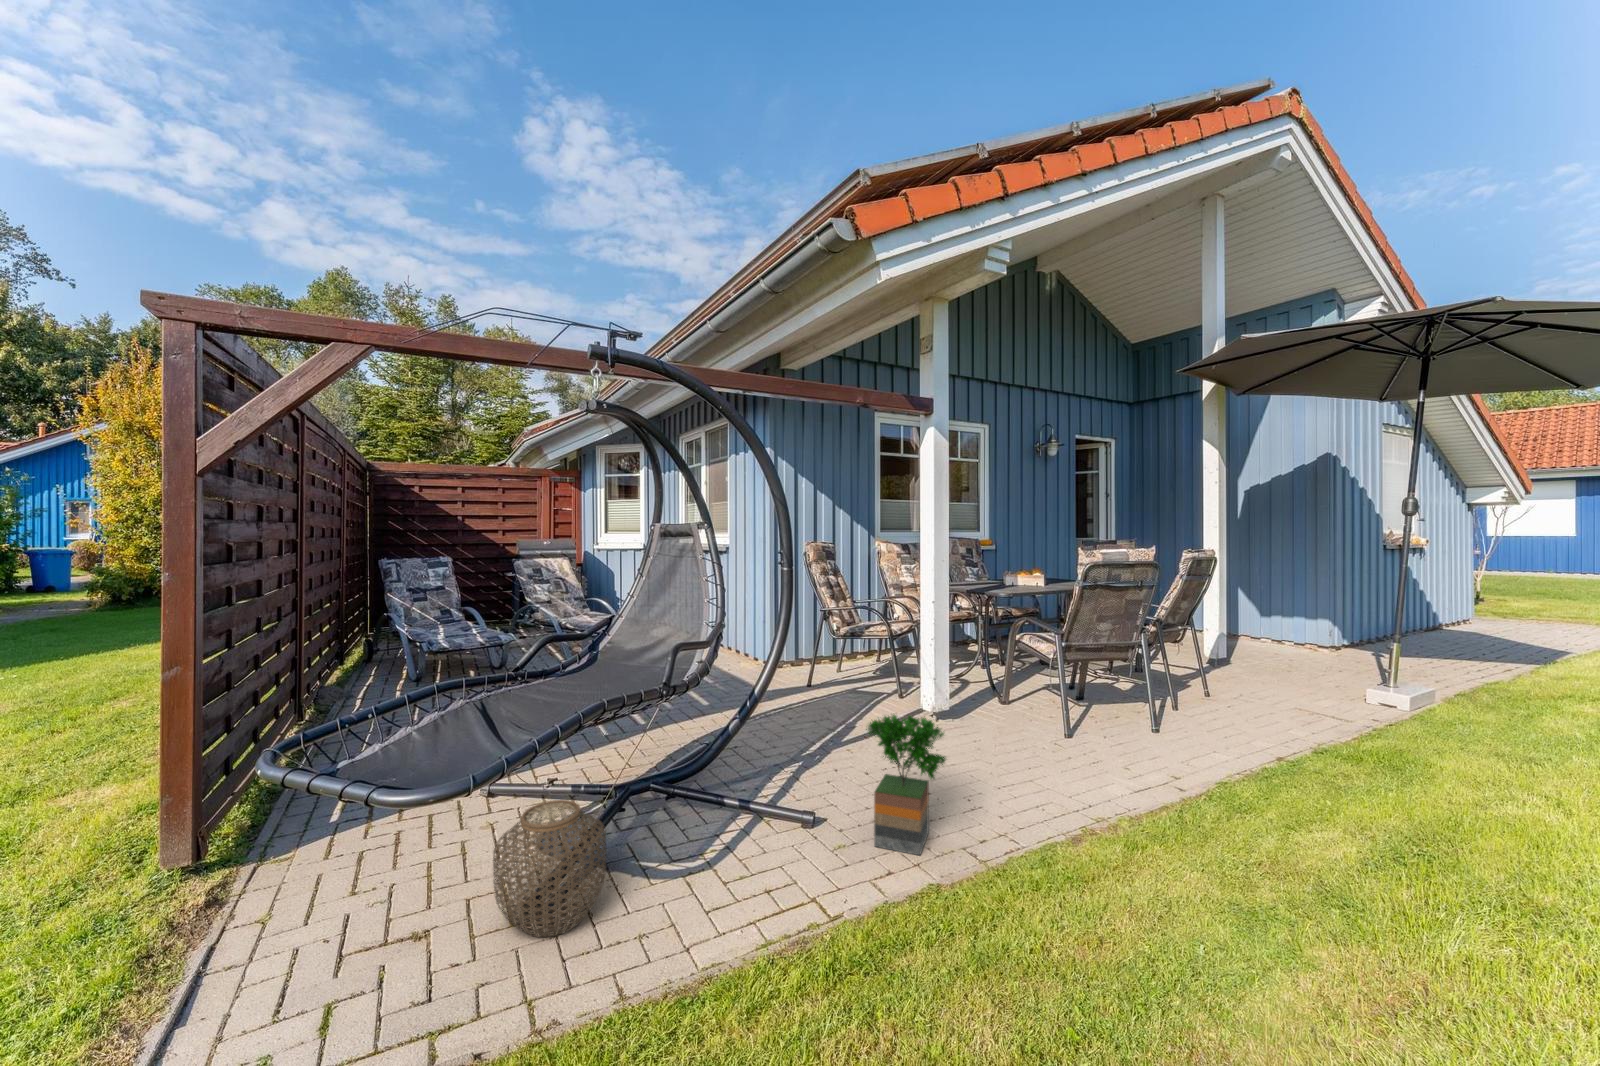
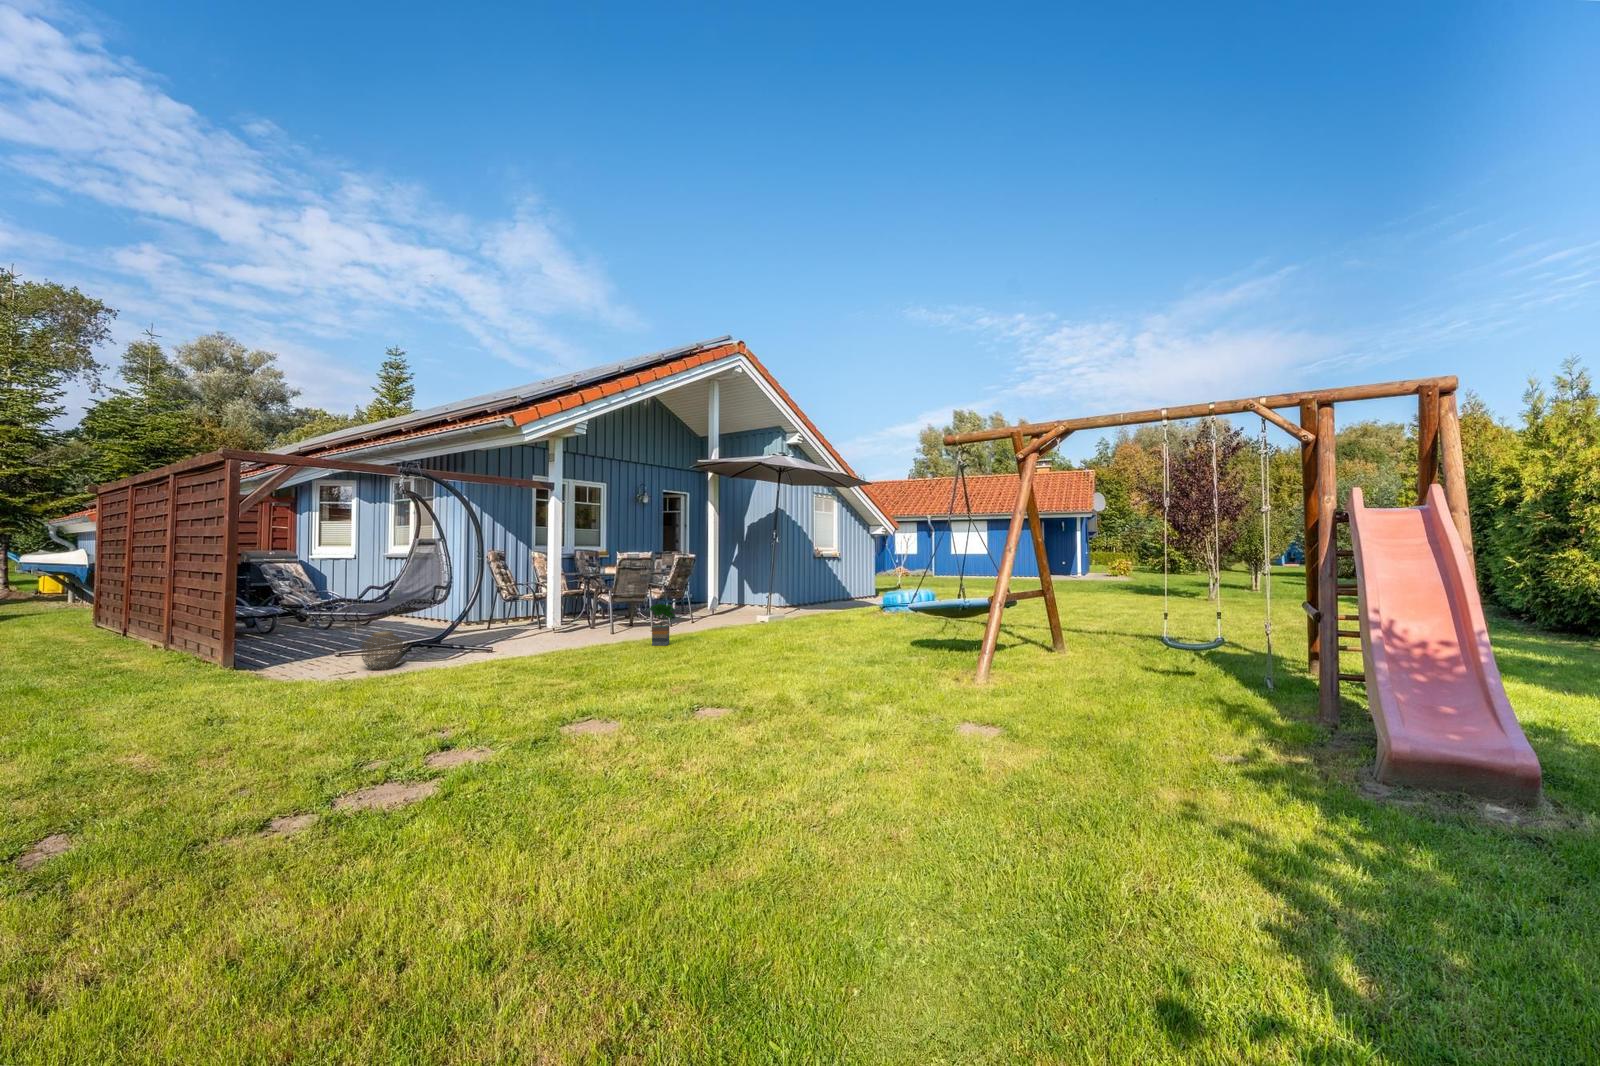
potted tree: present [866,715,946,855] -> present [649,604,675,646]

